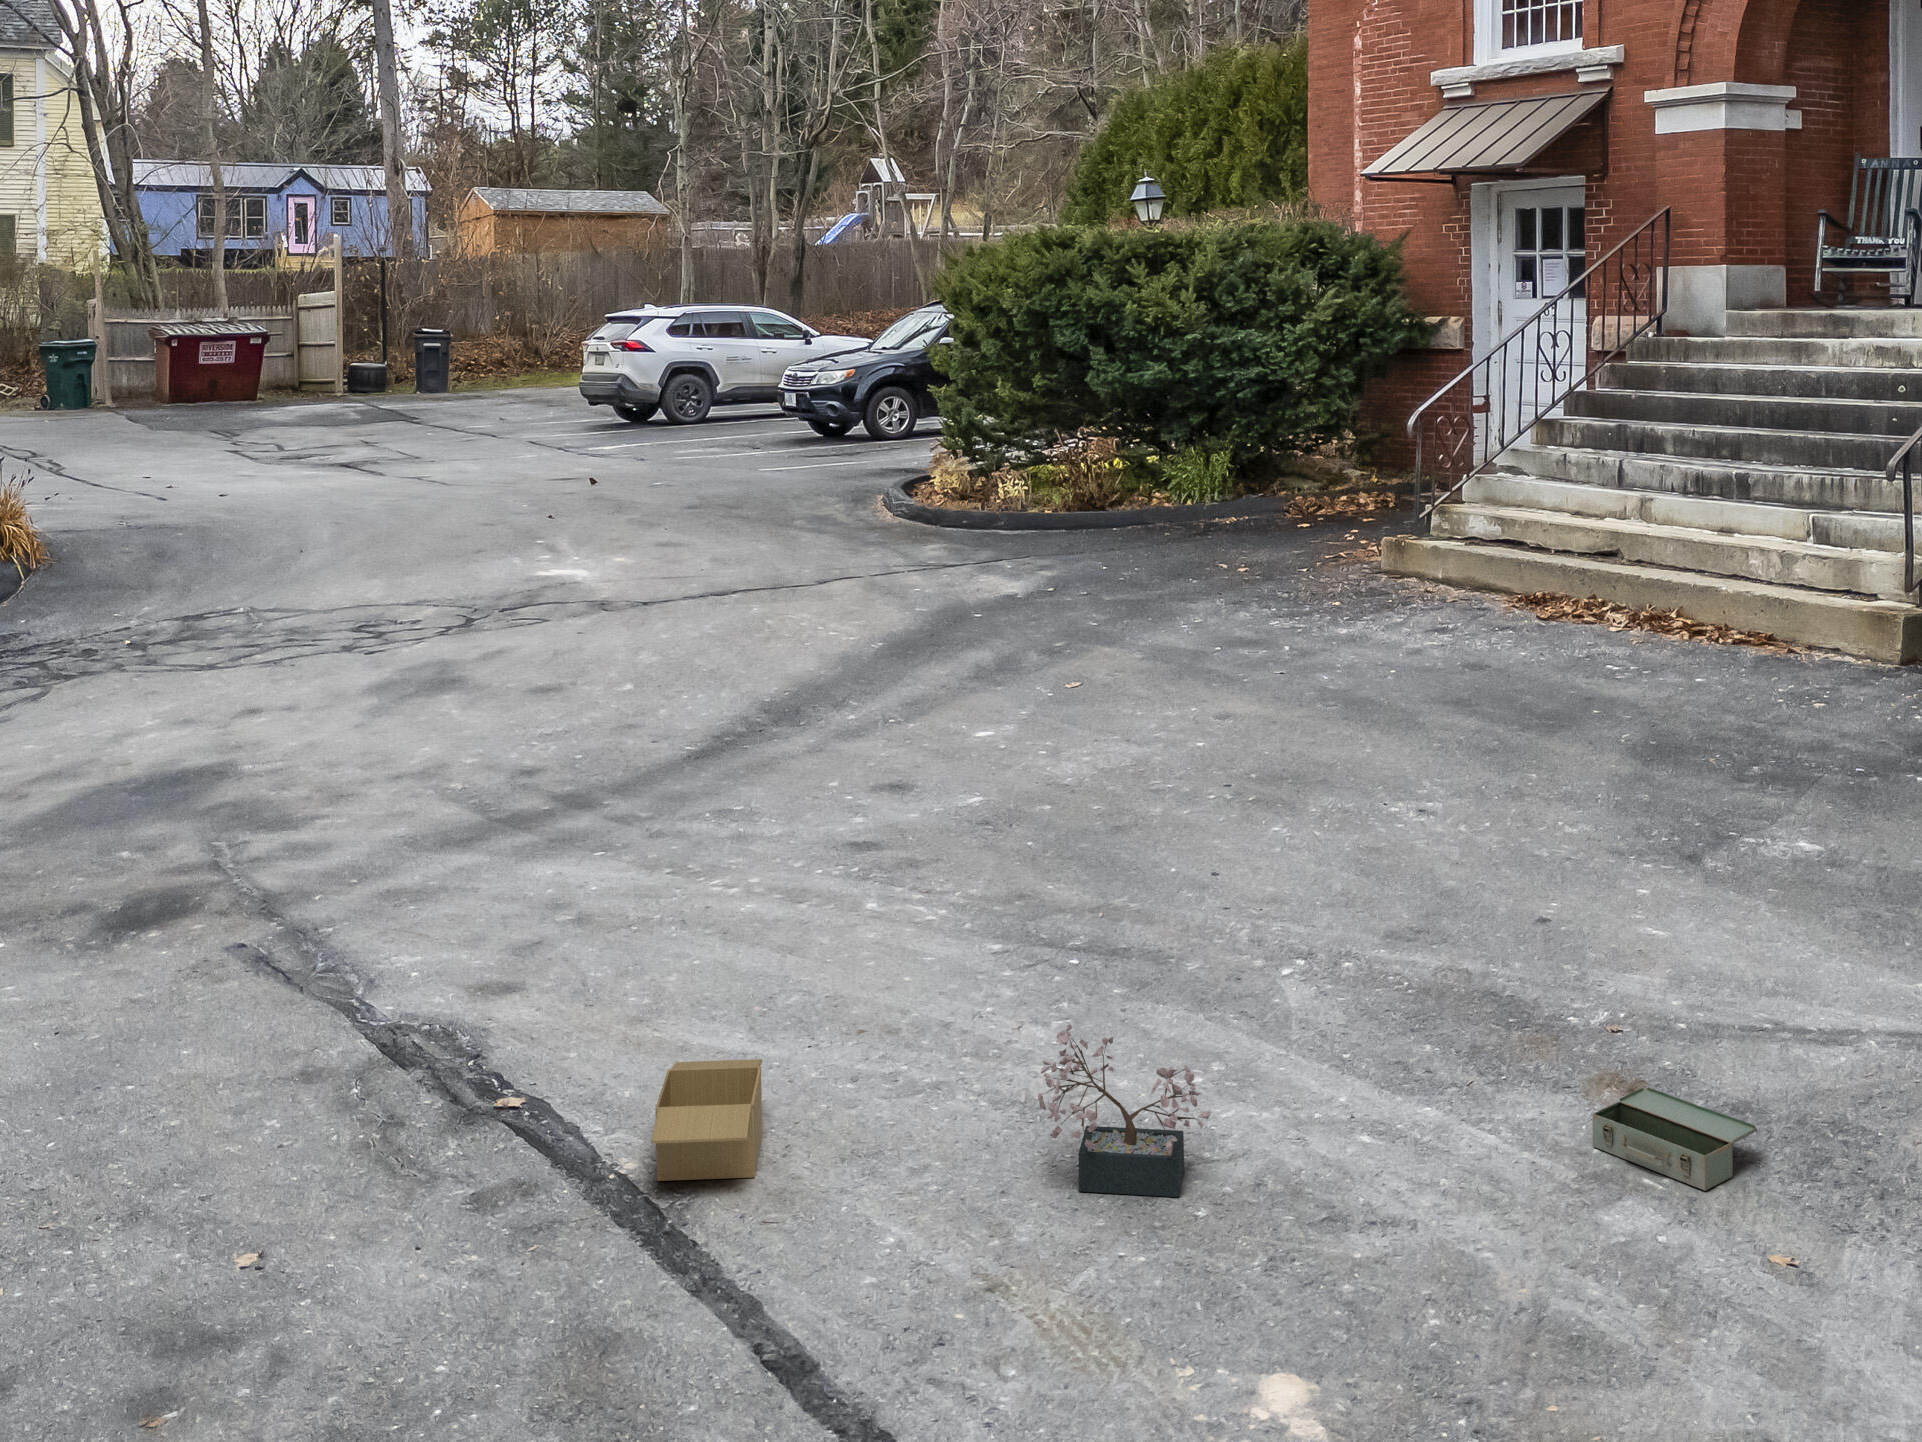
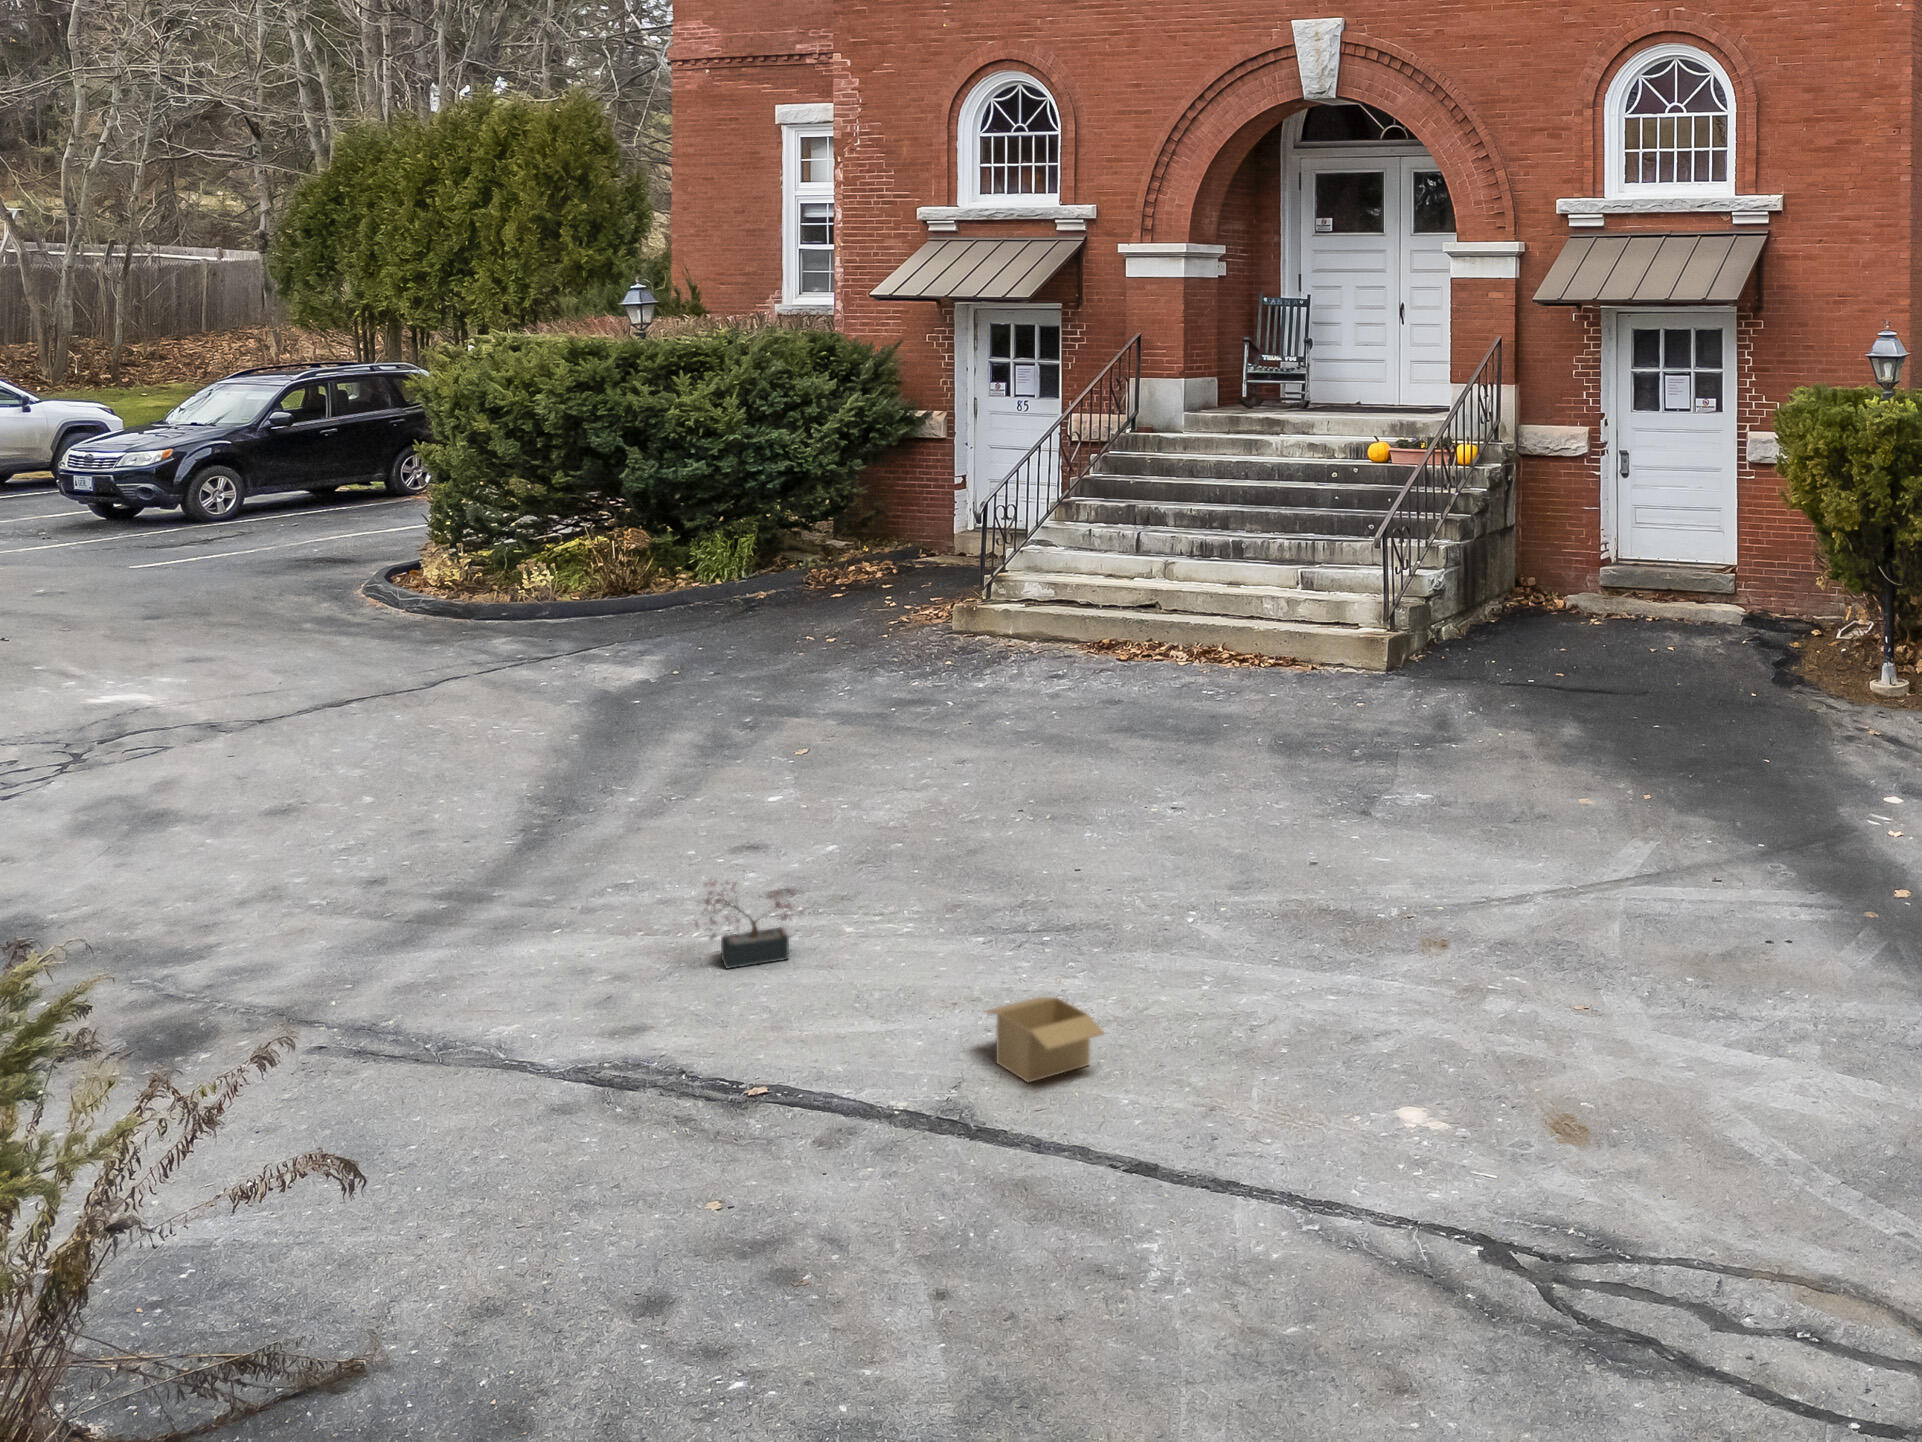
decorative plant: present [1038,1024,1211,1197] -> present [695,880,804,968]
toolbox: present [1593,1087,1758,1191] -> none [1523,905,1604,947]

